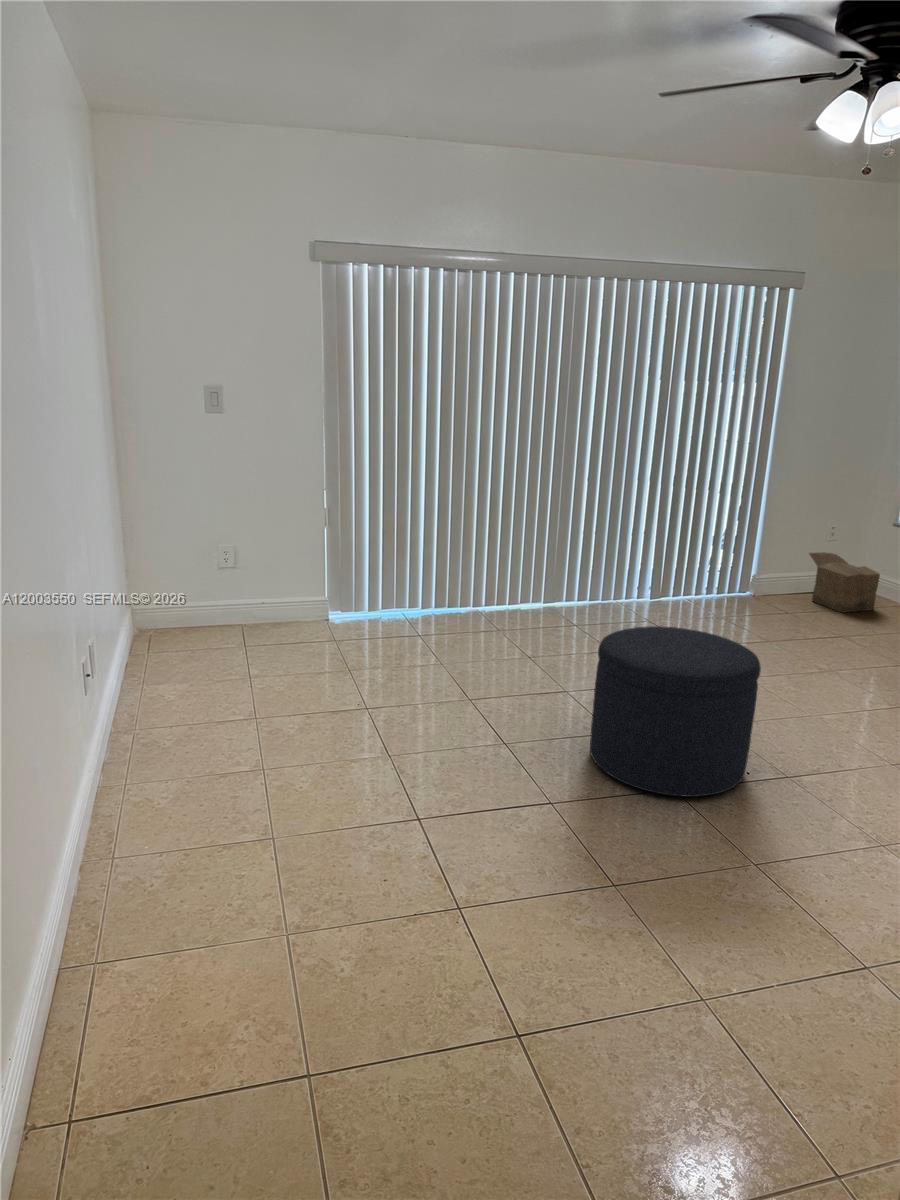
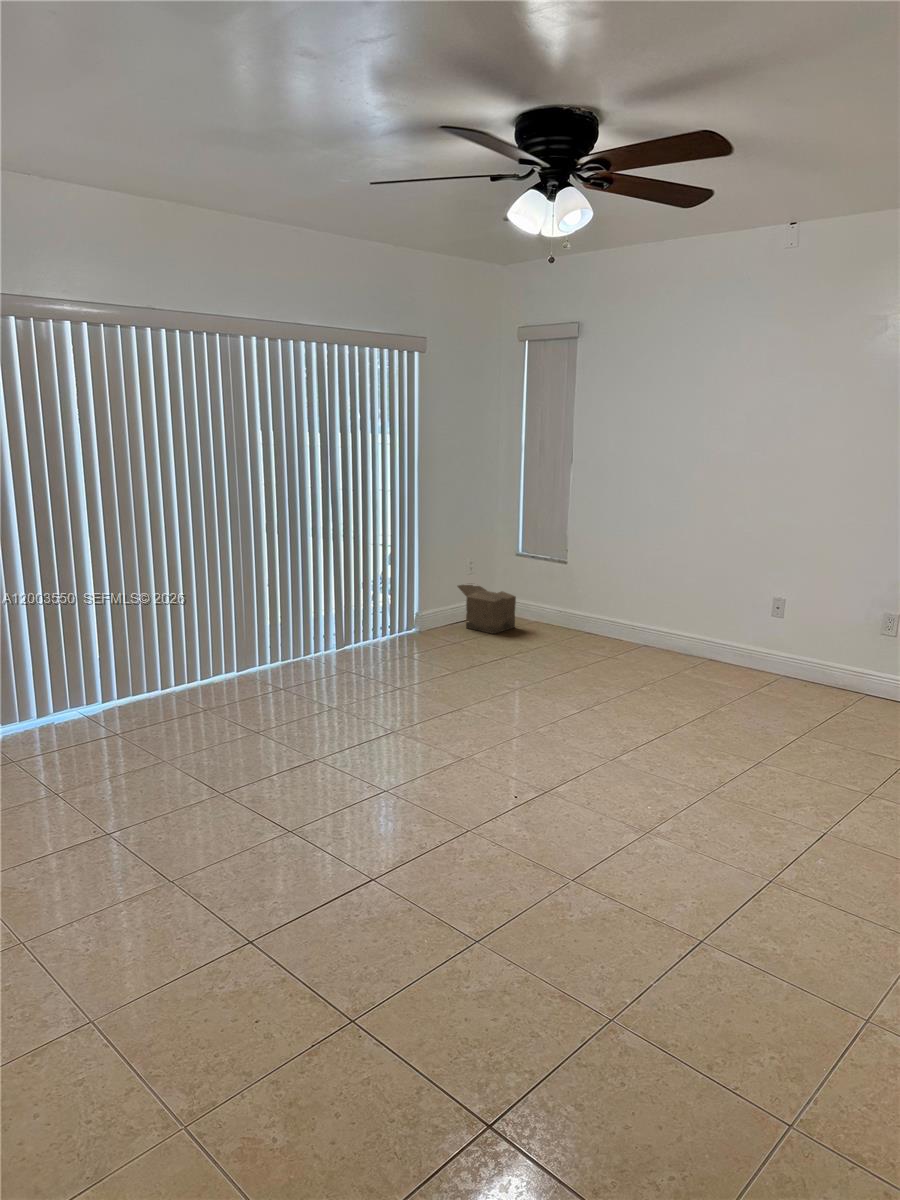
ottoman: present [590,626,761,797] -> none [366,674,519,841]

